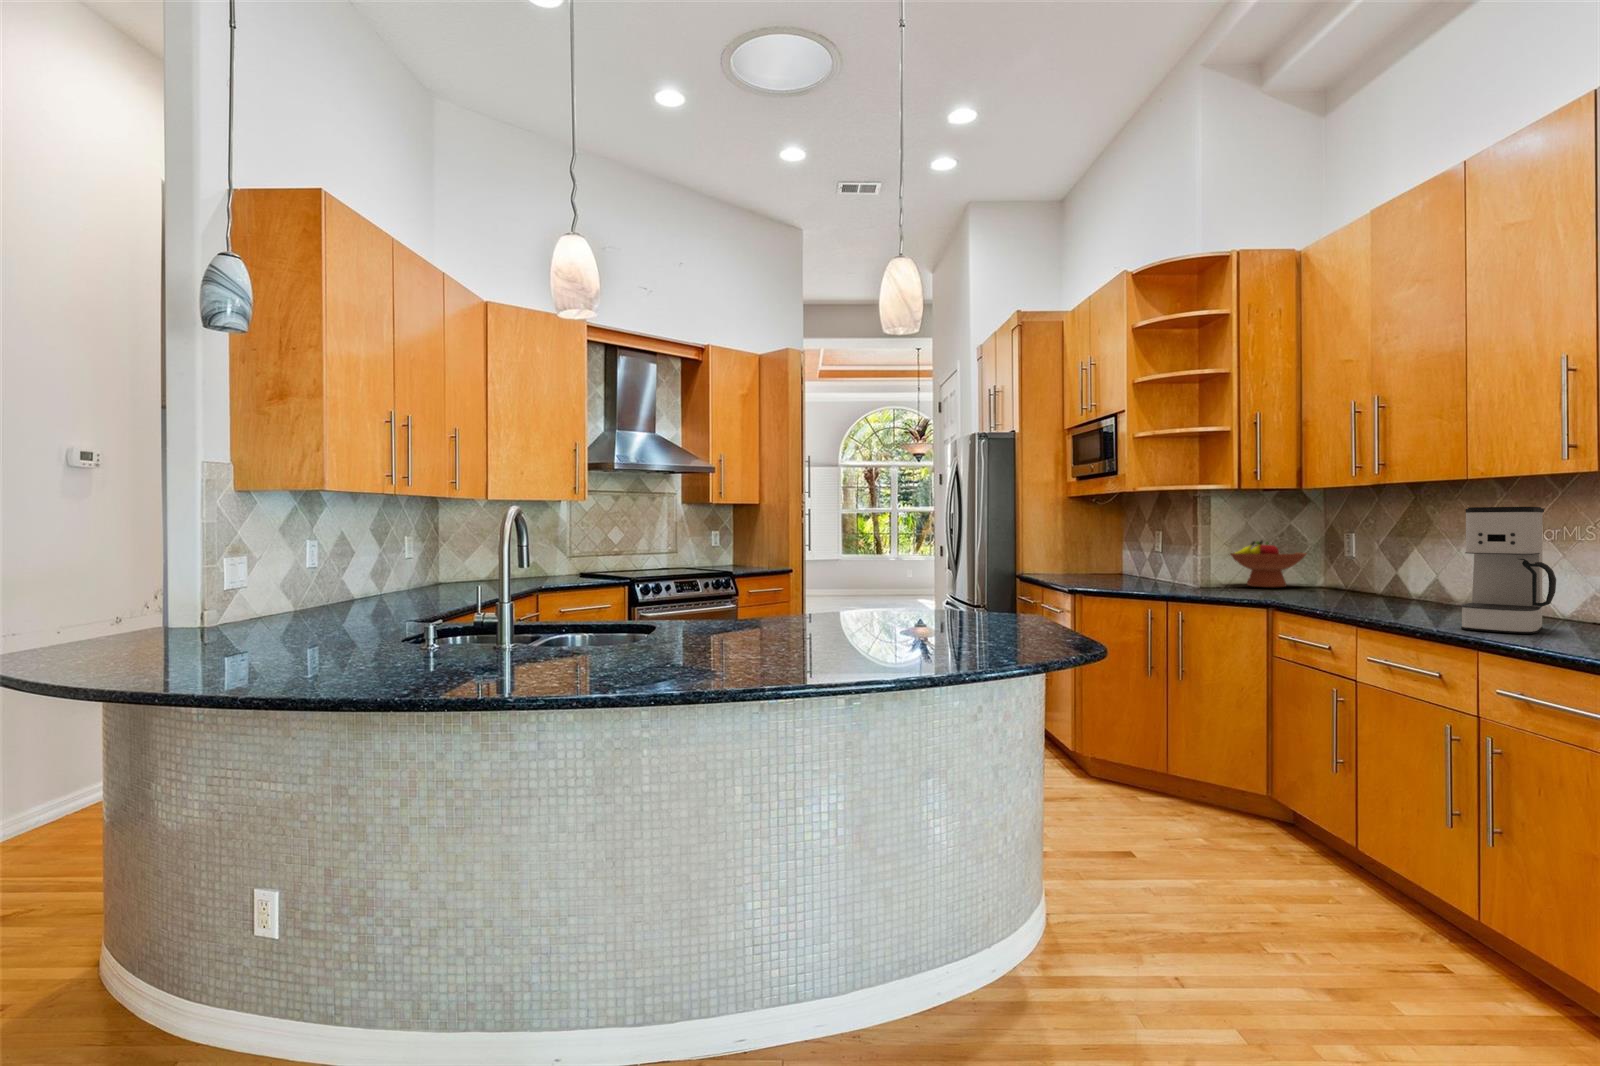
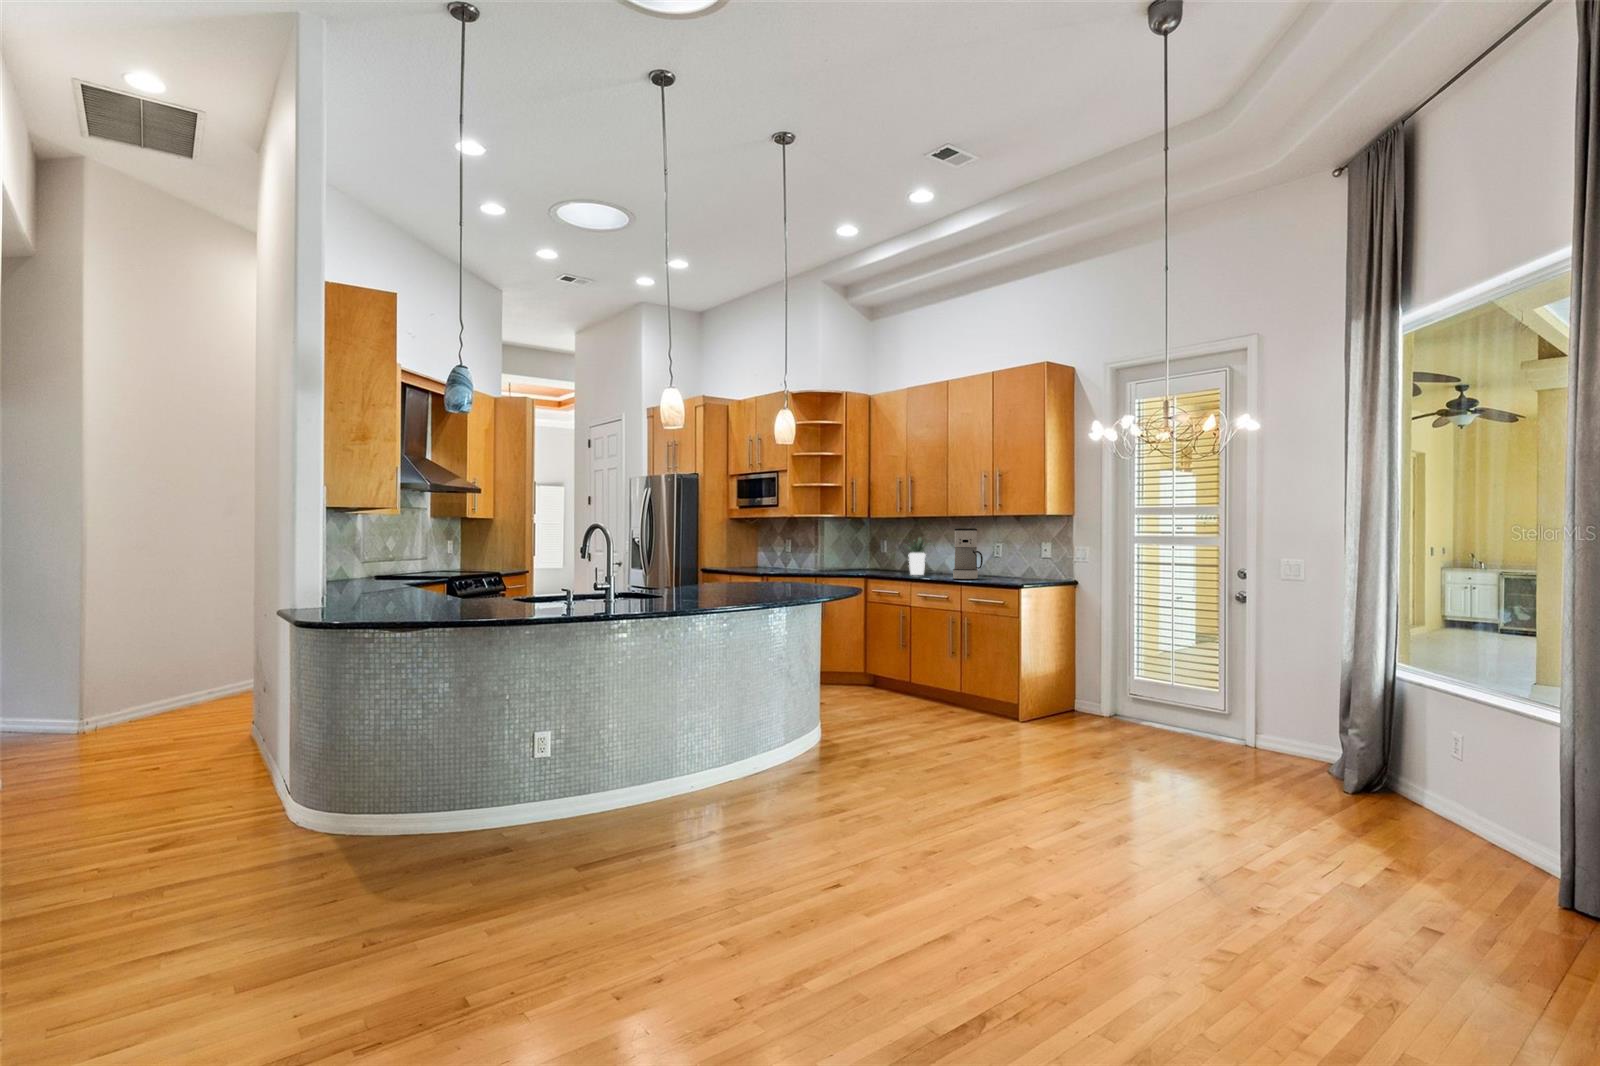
potted plant: none [1338,527,1454,608] -> present [907,538,929,575]
fruit bowl: present [1230,540,1306,588] -> none [828,545,866,570]

